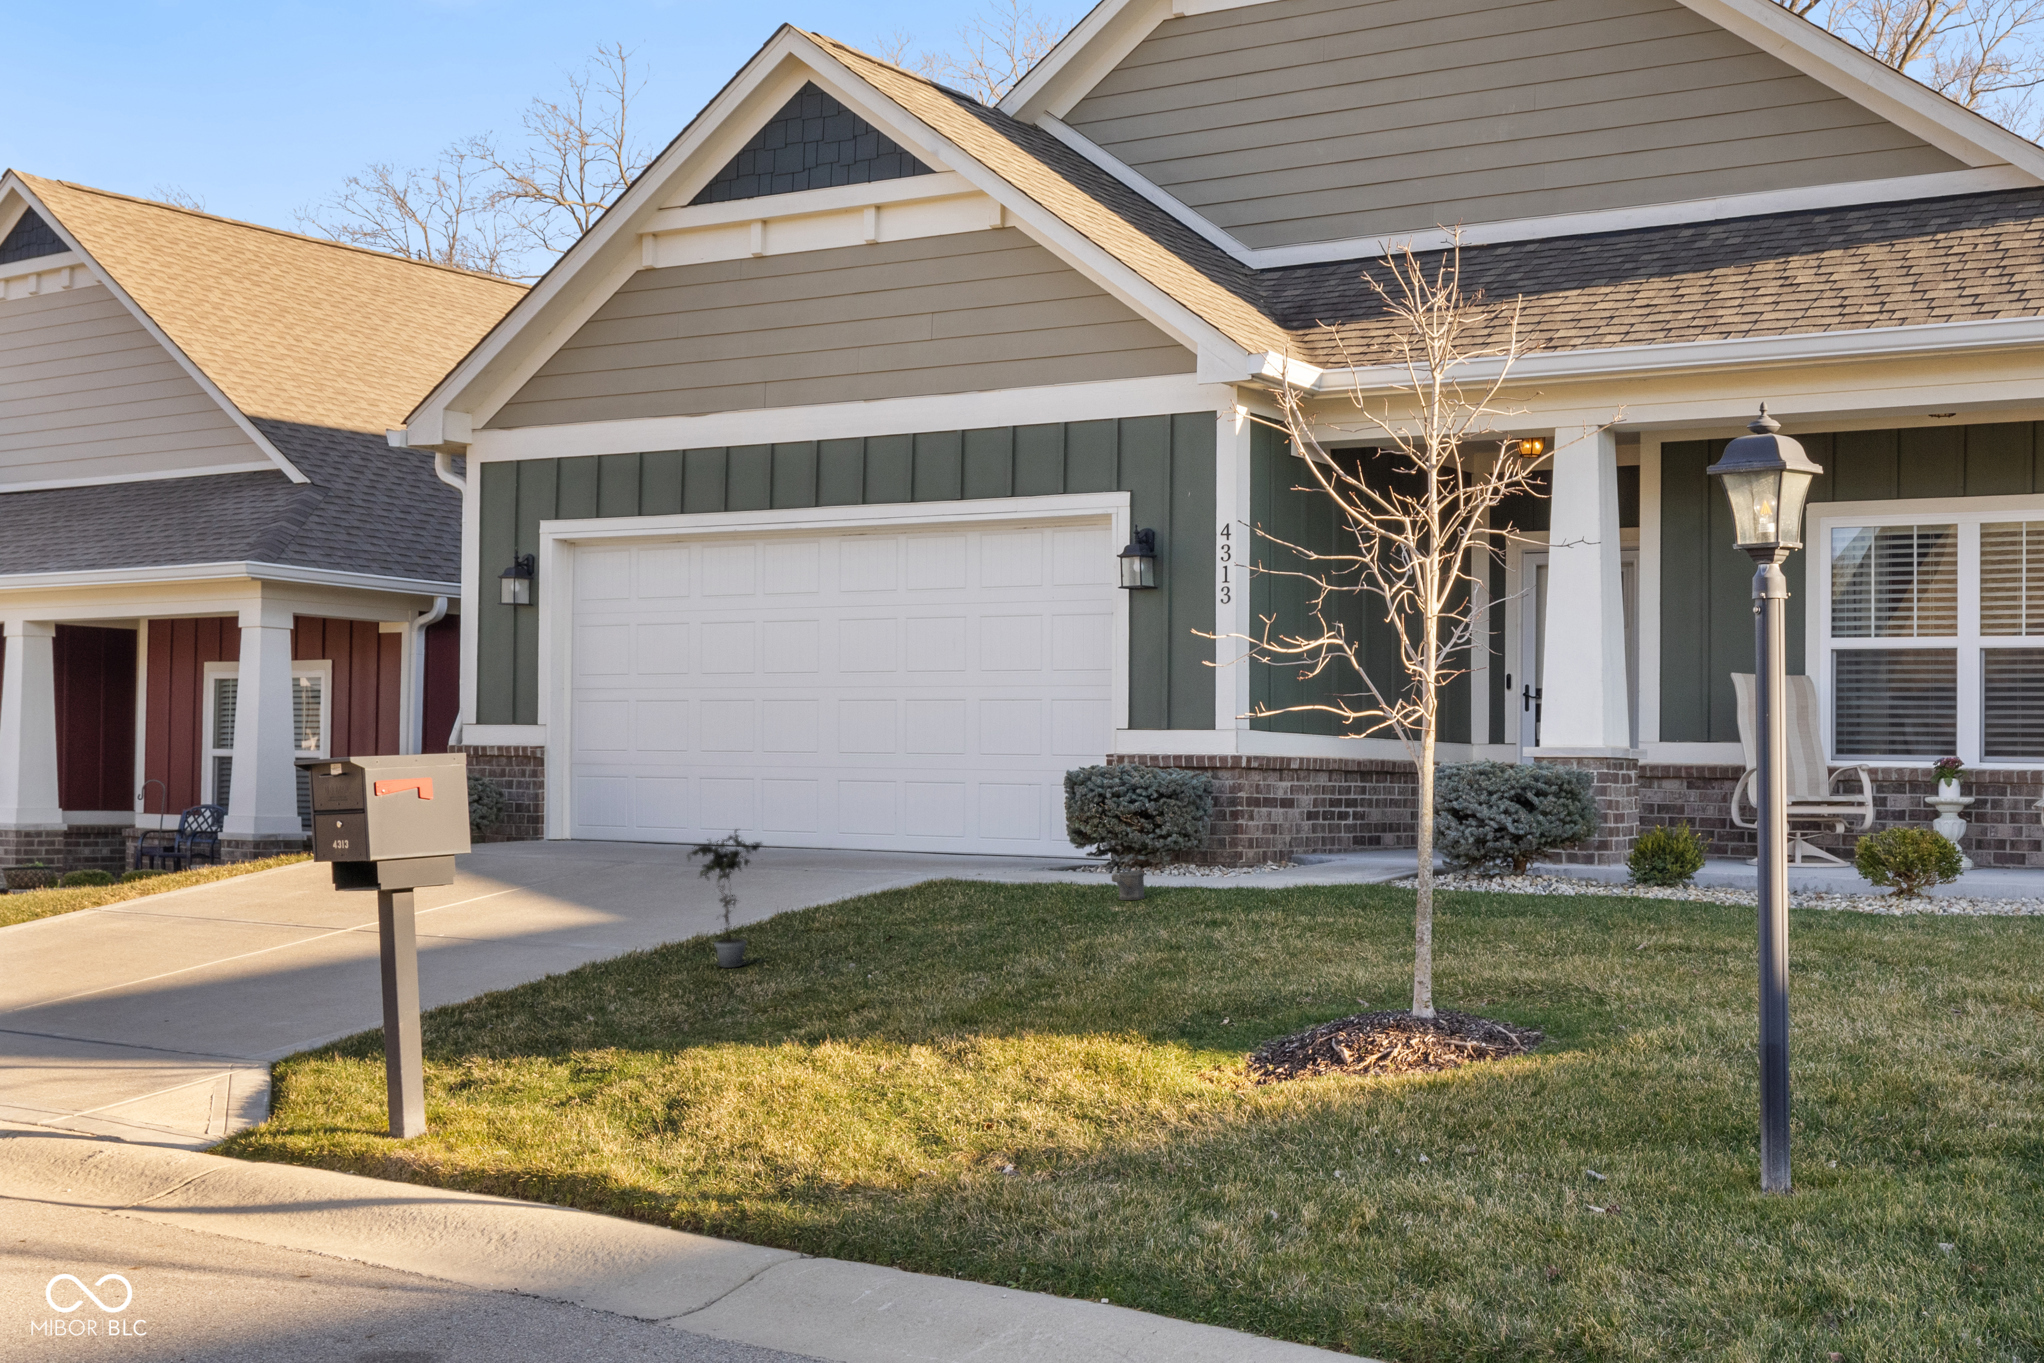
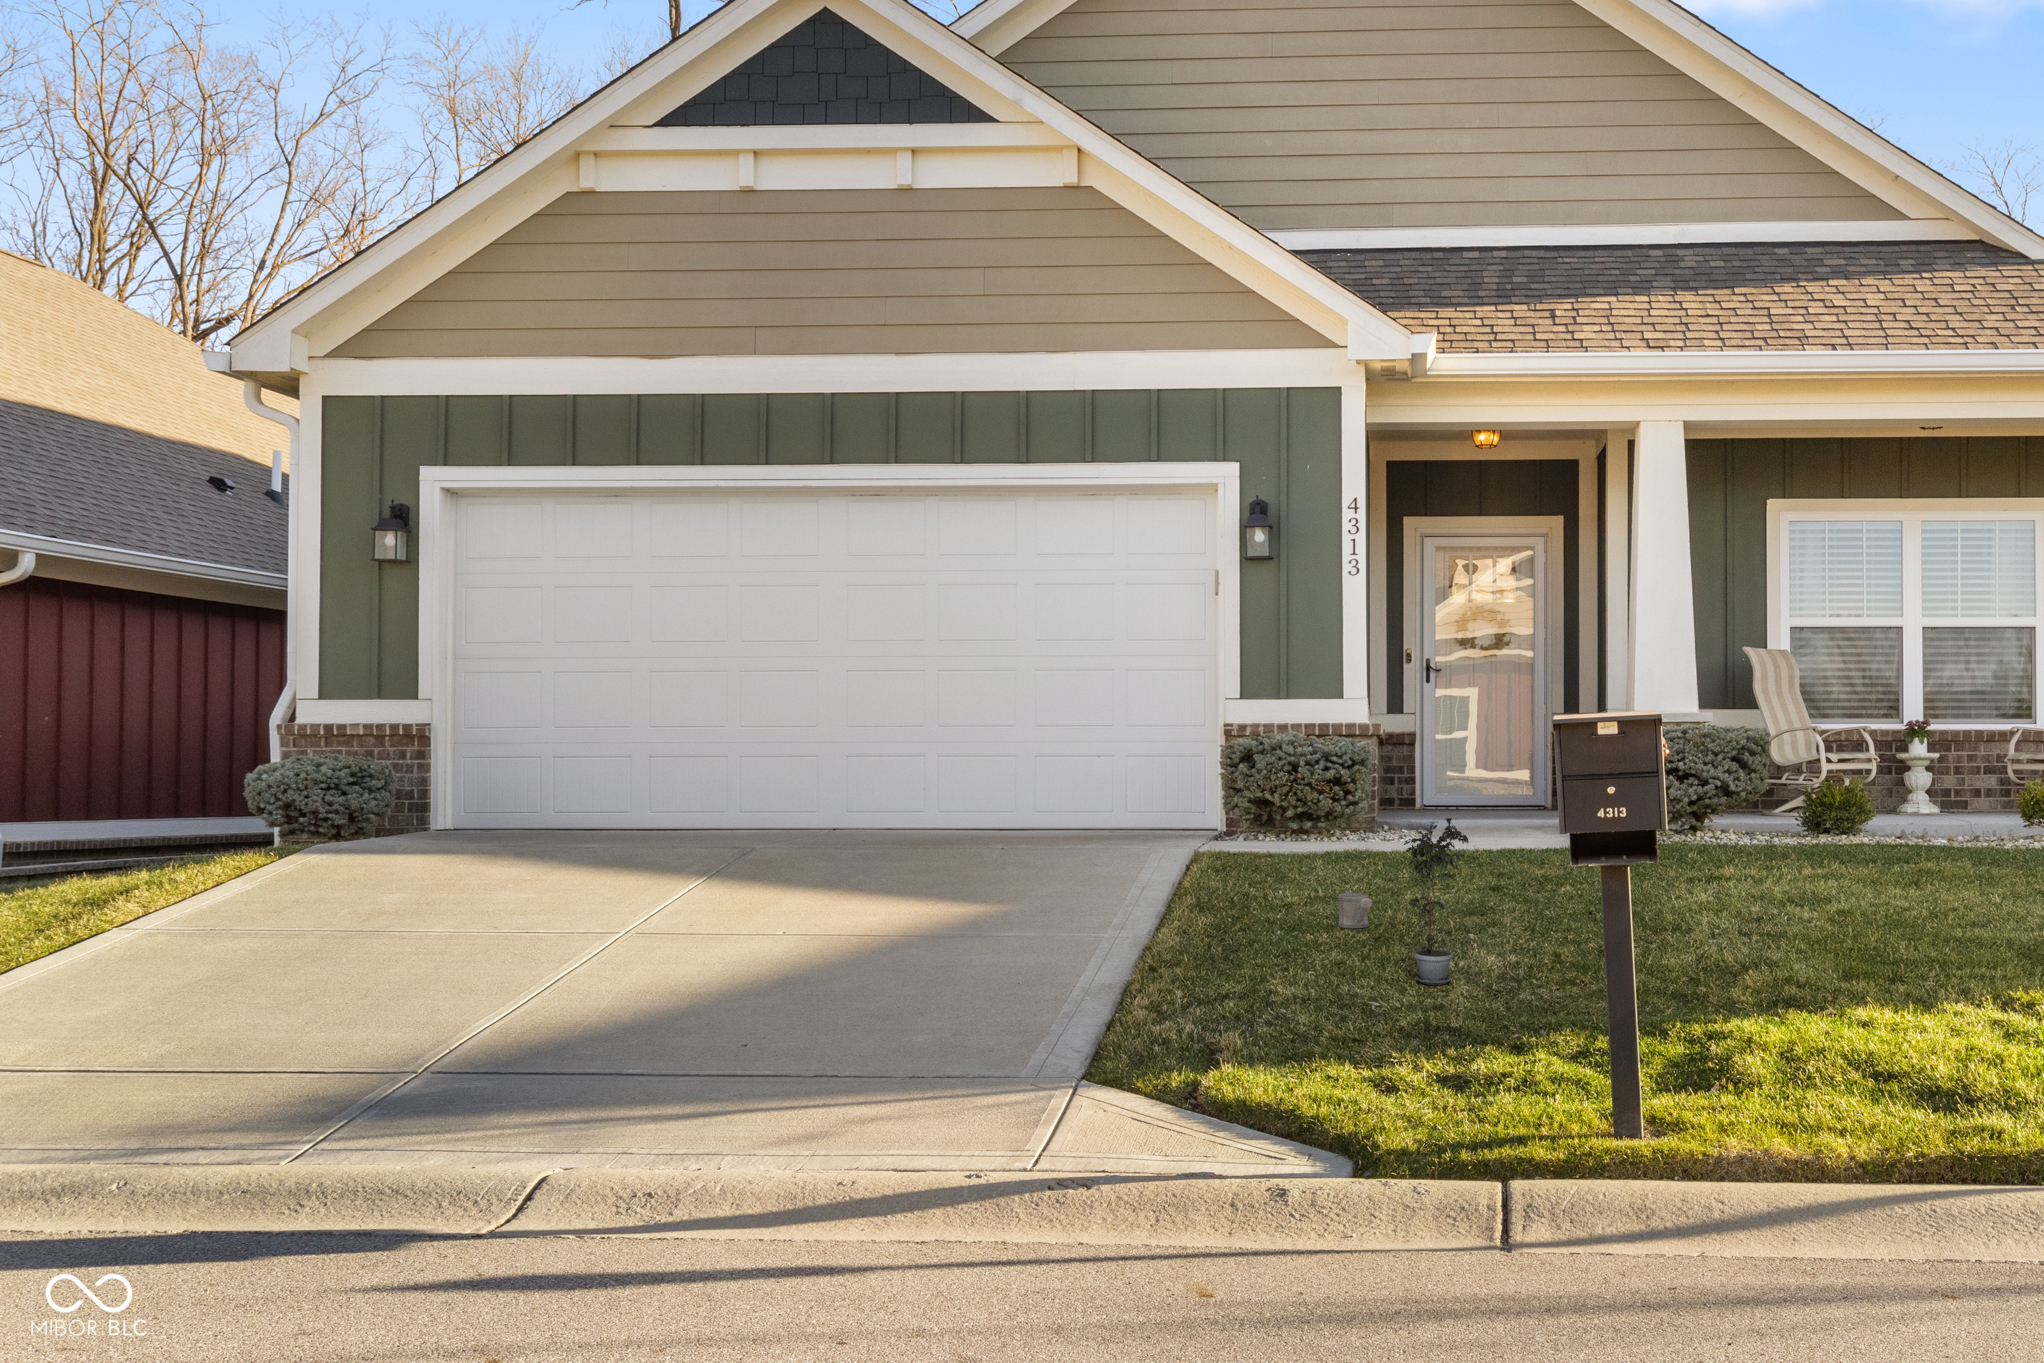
watering can: present [1112,870,1145,900] -> present [1338,890,1372,928]

